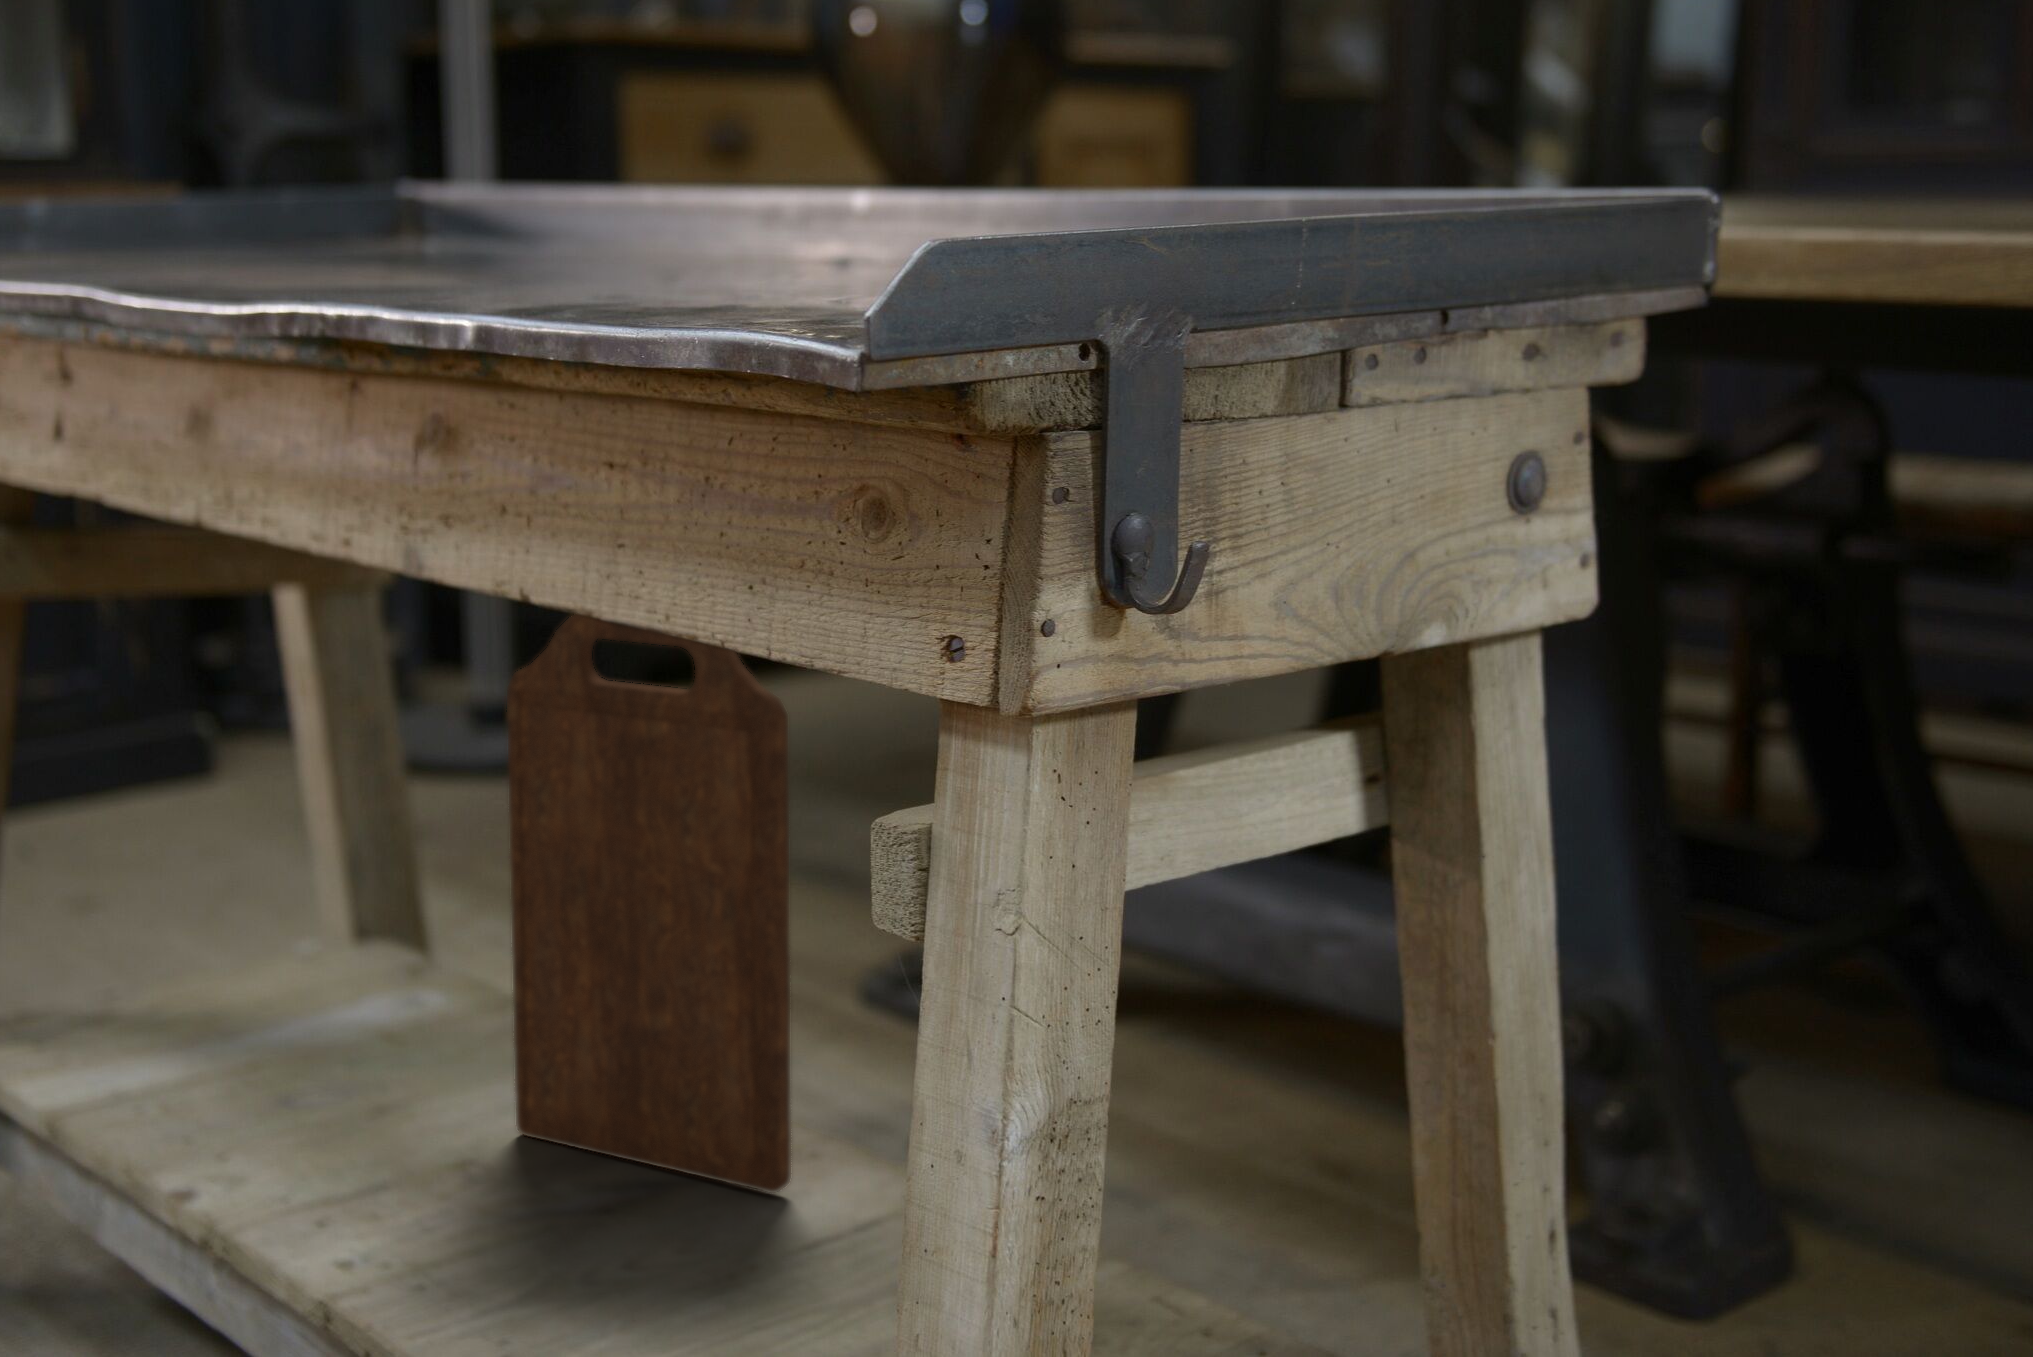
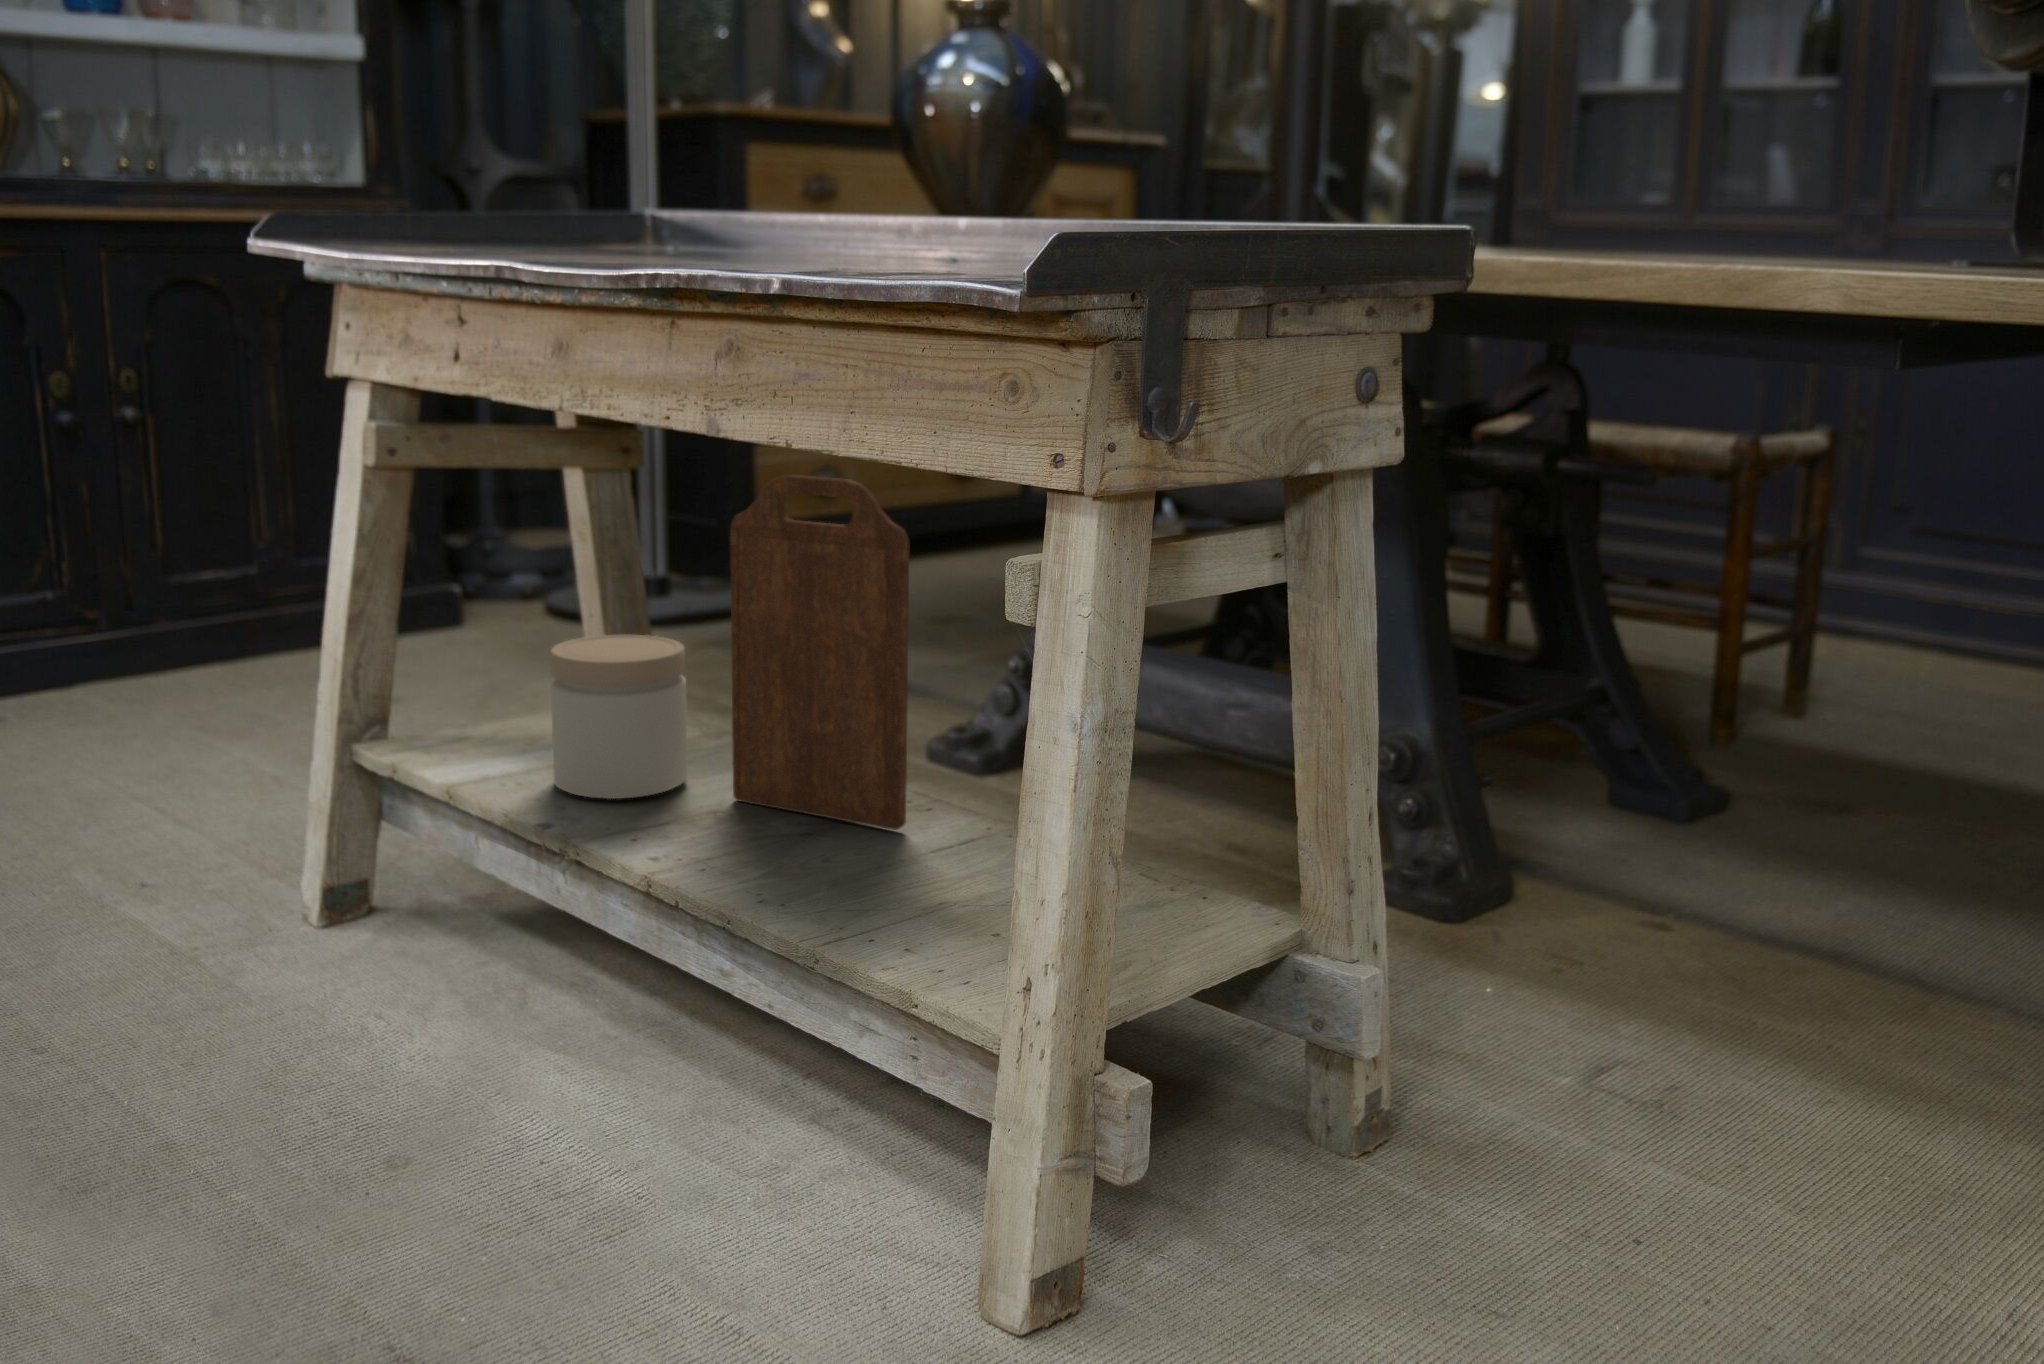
jar: none [223,856,449,1135] -> present [550,635,688,799]

